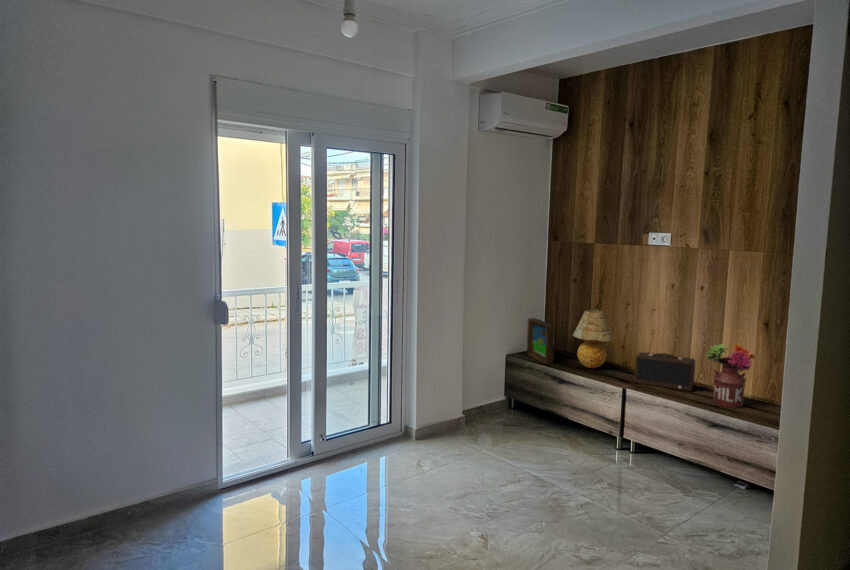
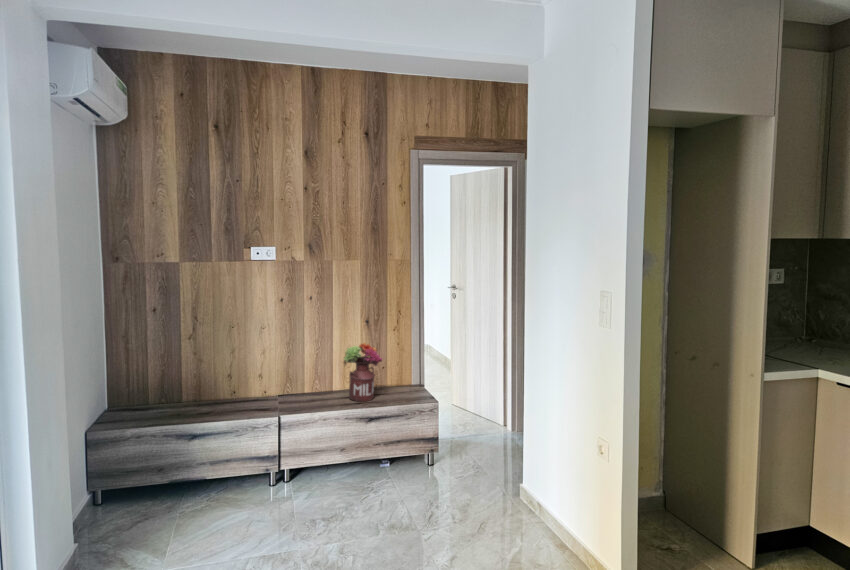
table lamp: present [573,310,614,368] -> none [181,340,233,409]
picture frame: present [527,318,555,364] -> none [107,368,163,422]
speaker: present [634,352,695,391] -> none [265,368,324,407]

